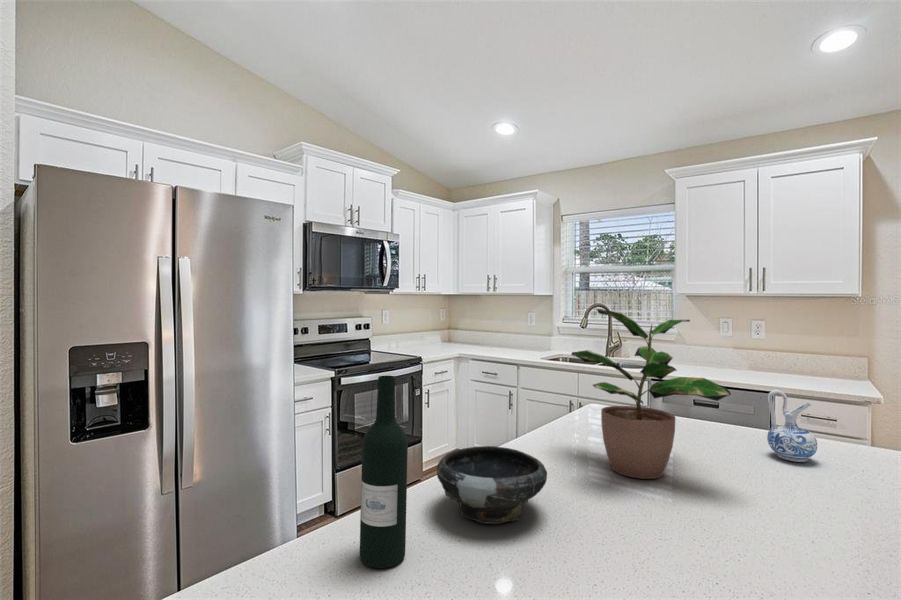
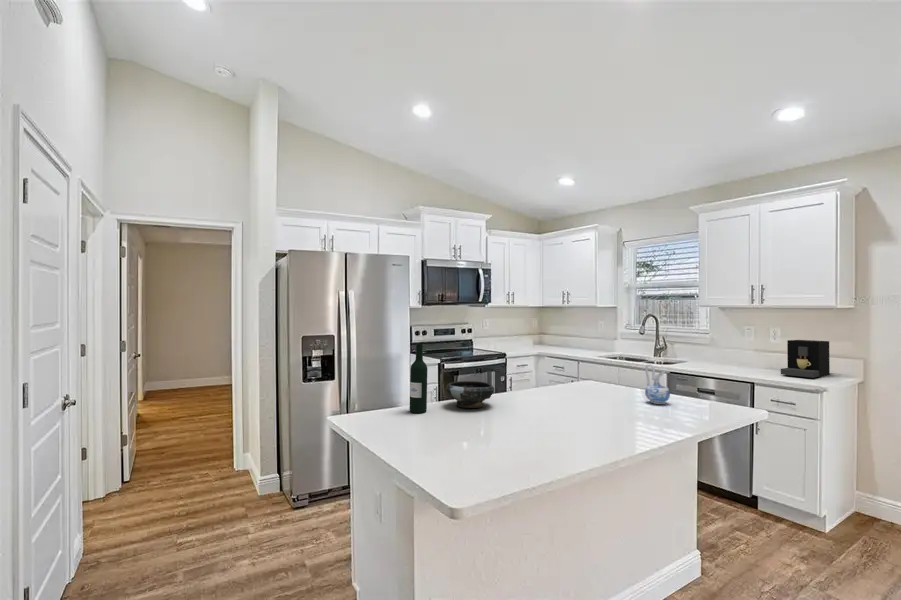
potted plant: present [572,309,731,479] -> none [527,318,592,403]
coffee maker: none [785,335,827,383] -> present [781,340,830,378]

